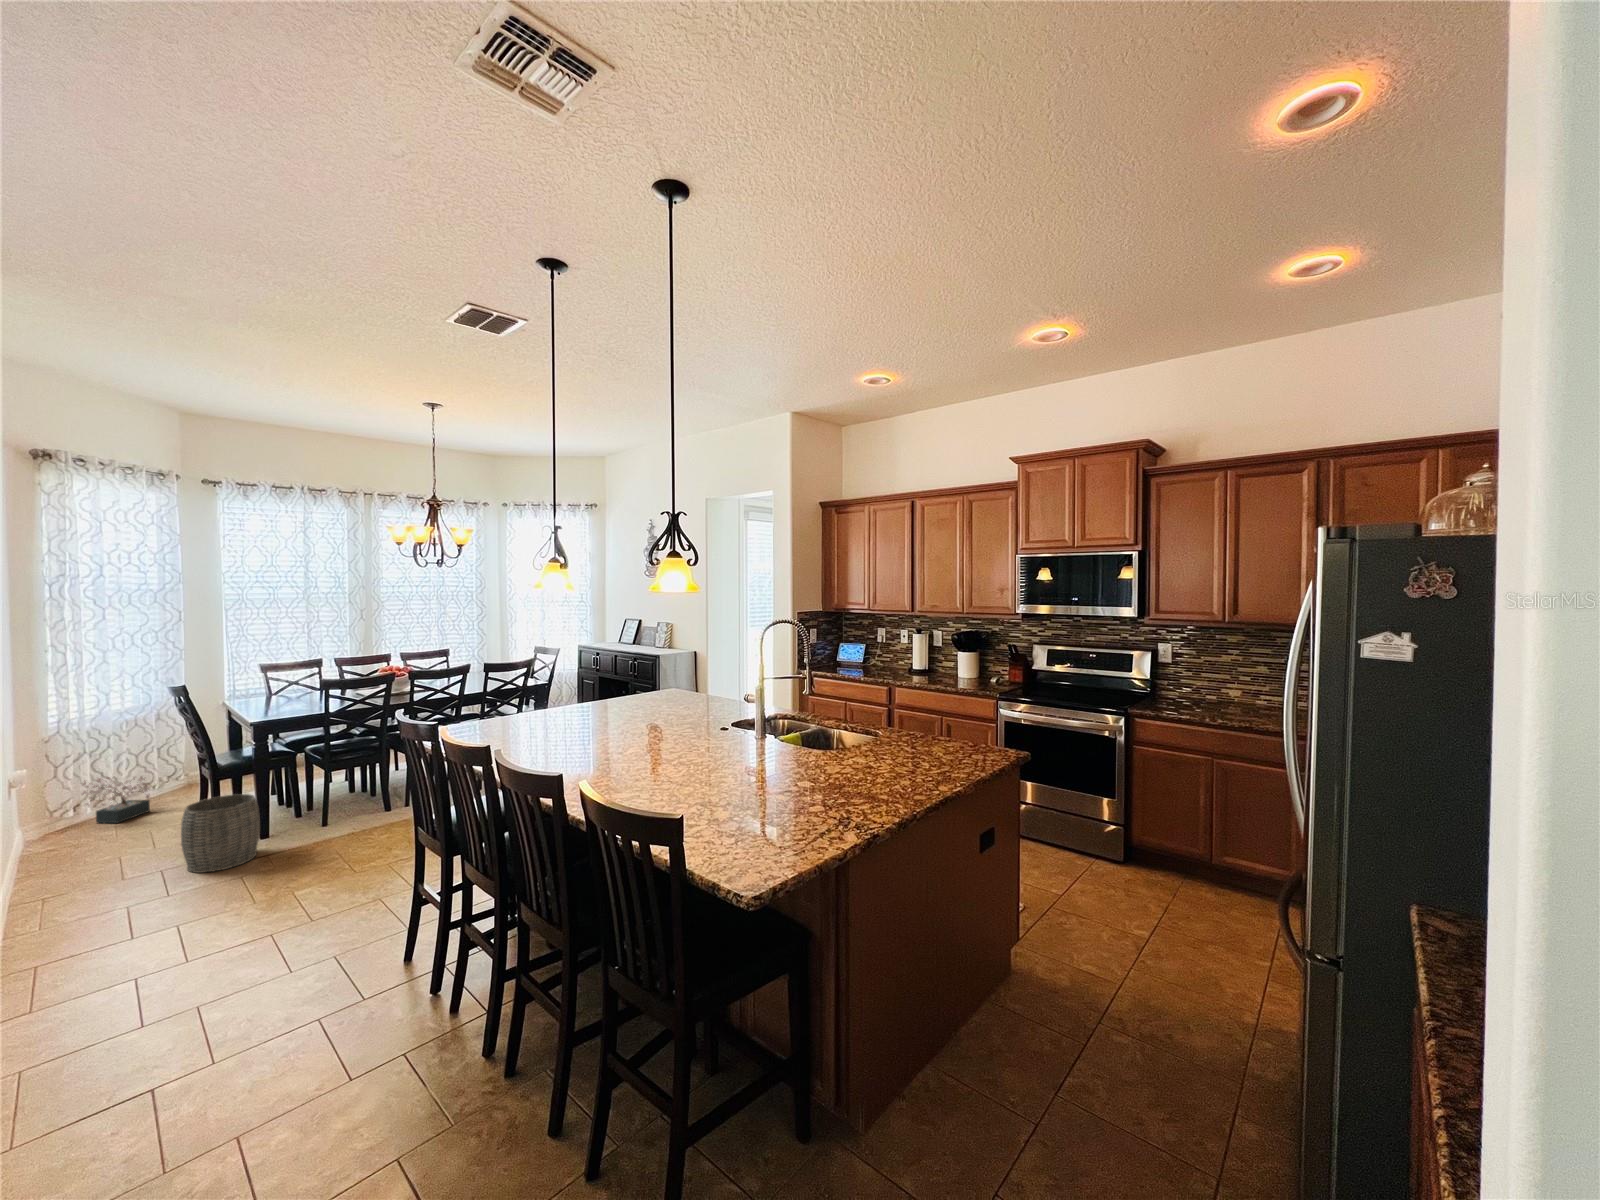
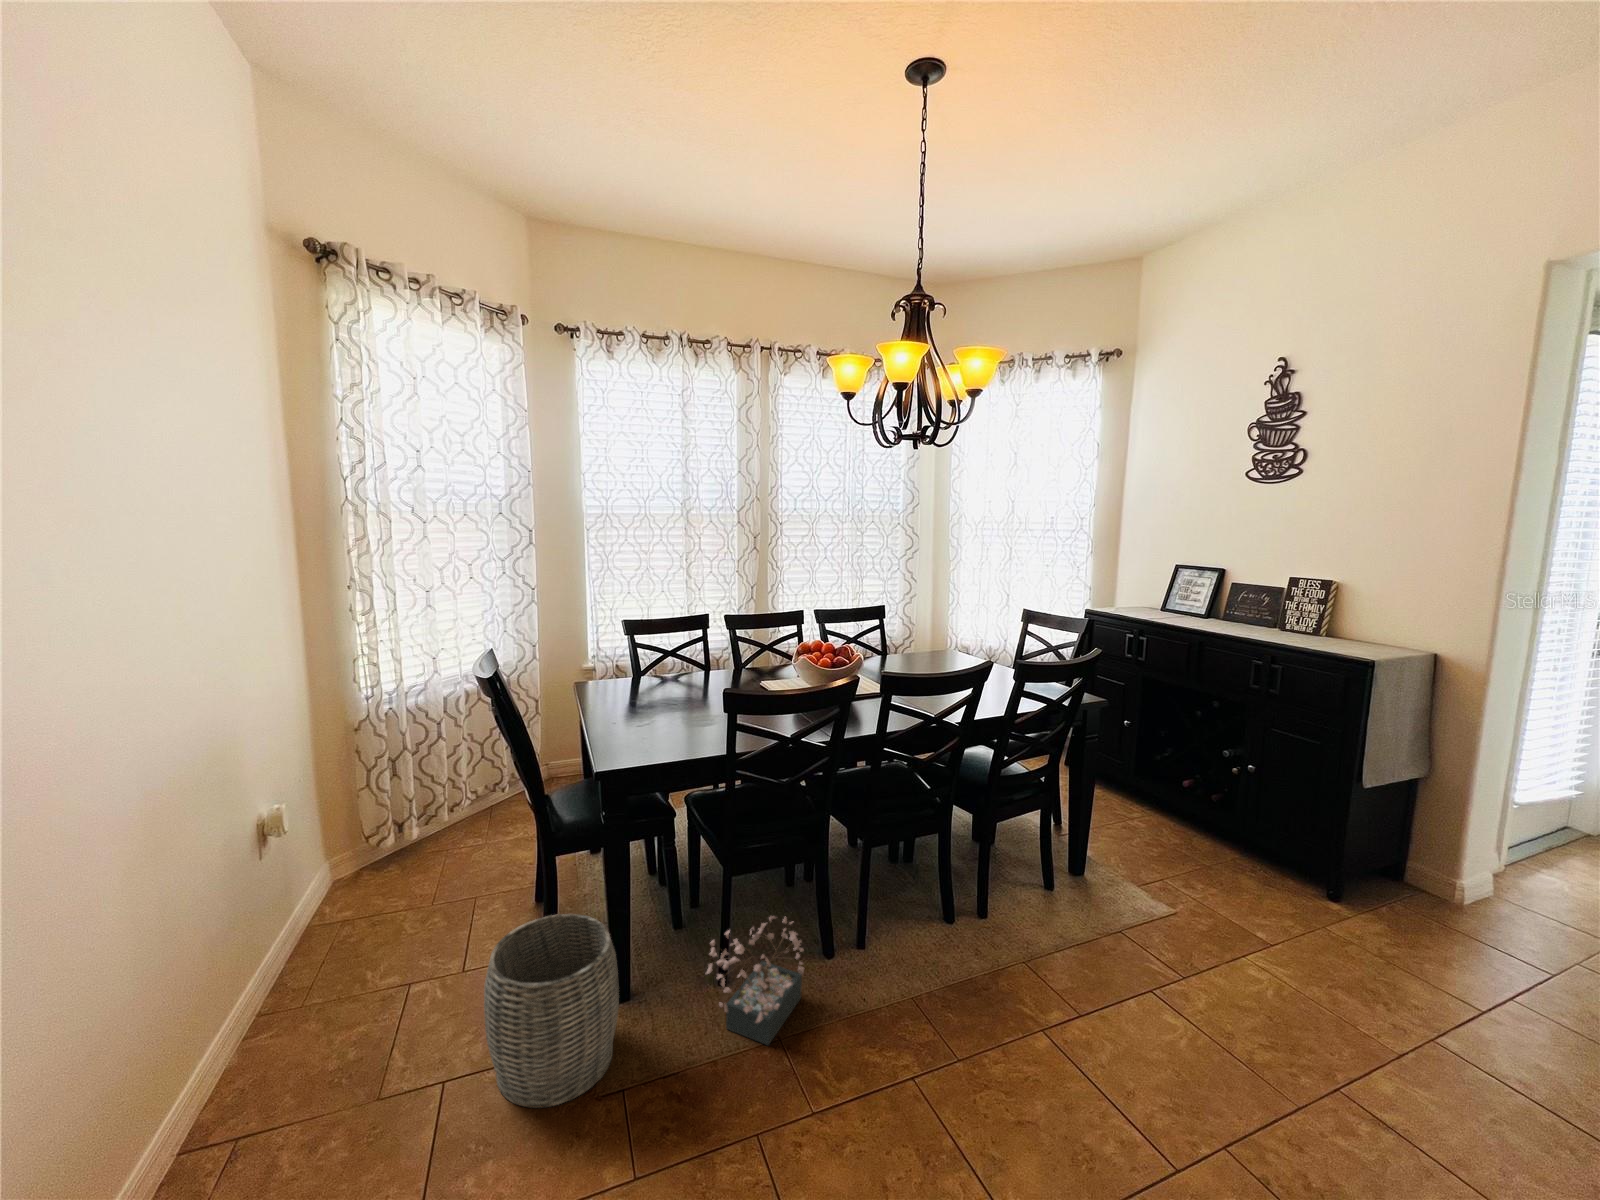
decorative plant: present [82,776,150,823] -> present [706,916,804,1045]

